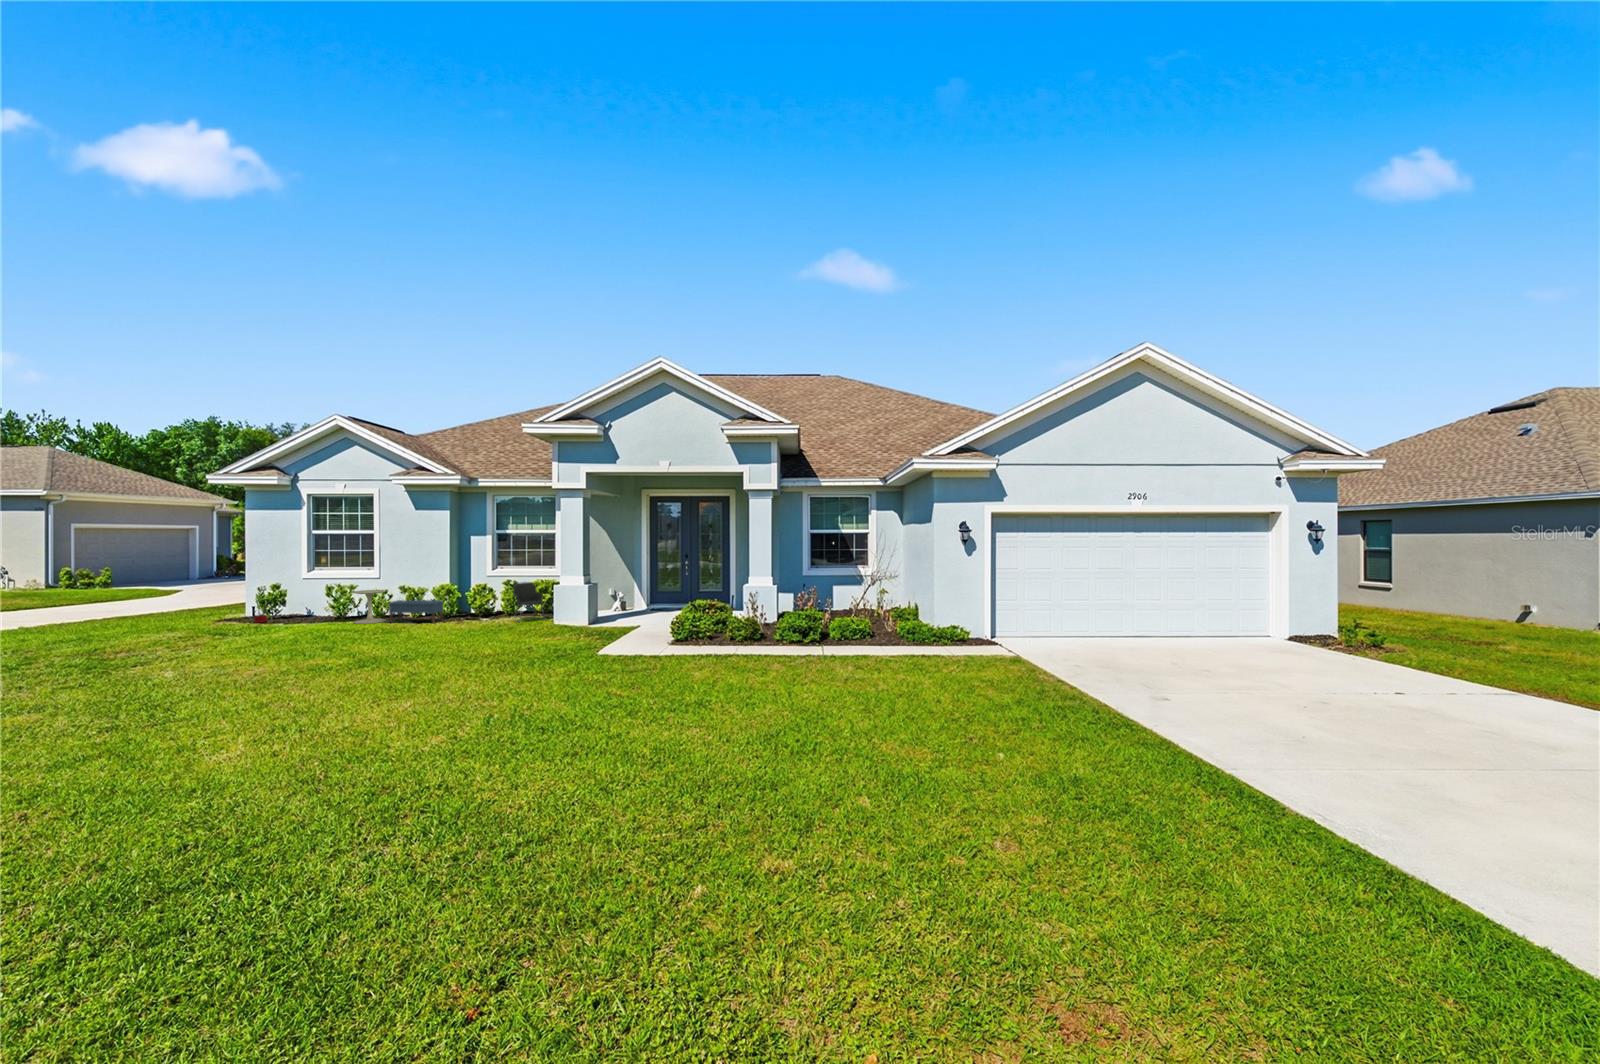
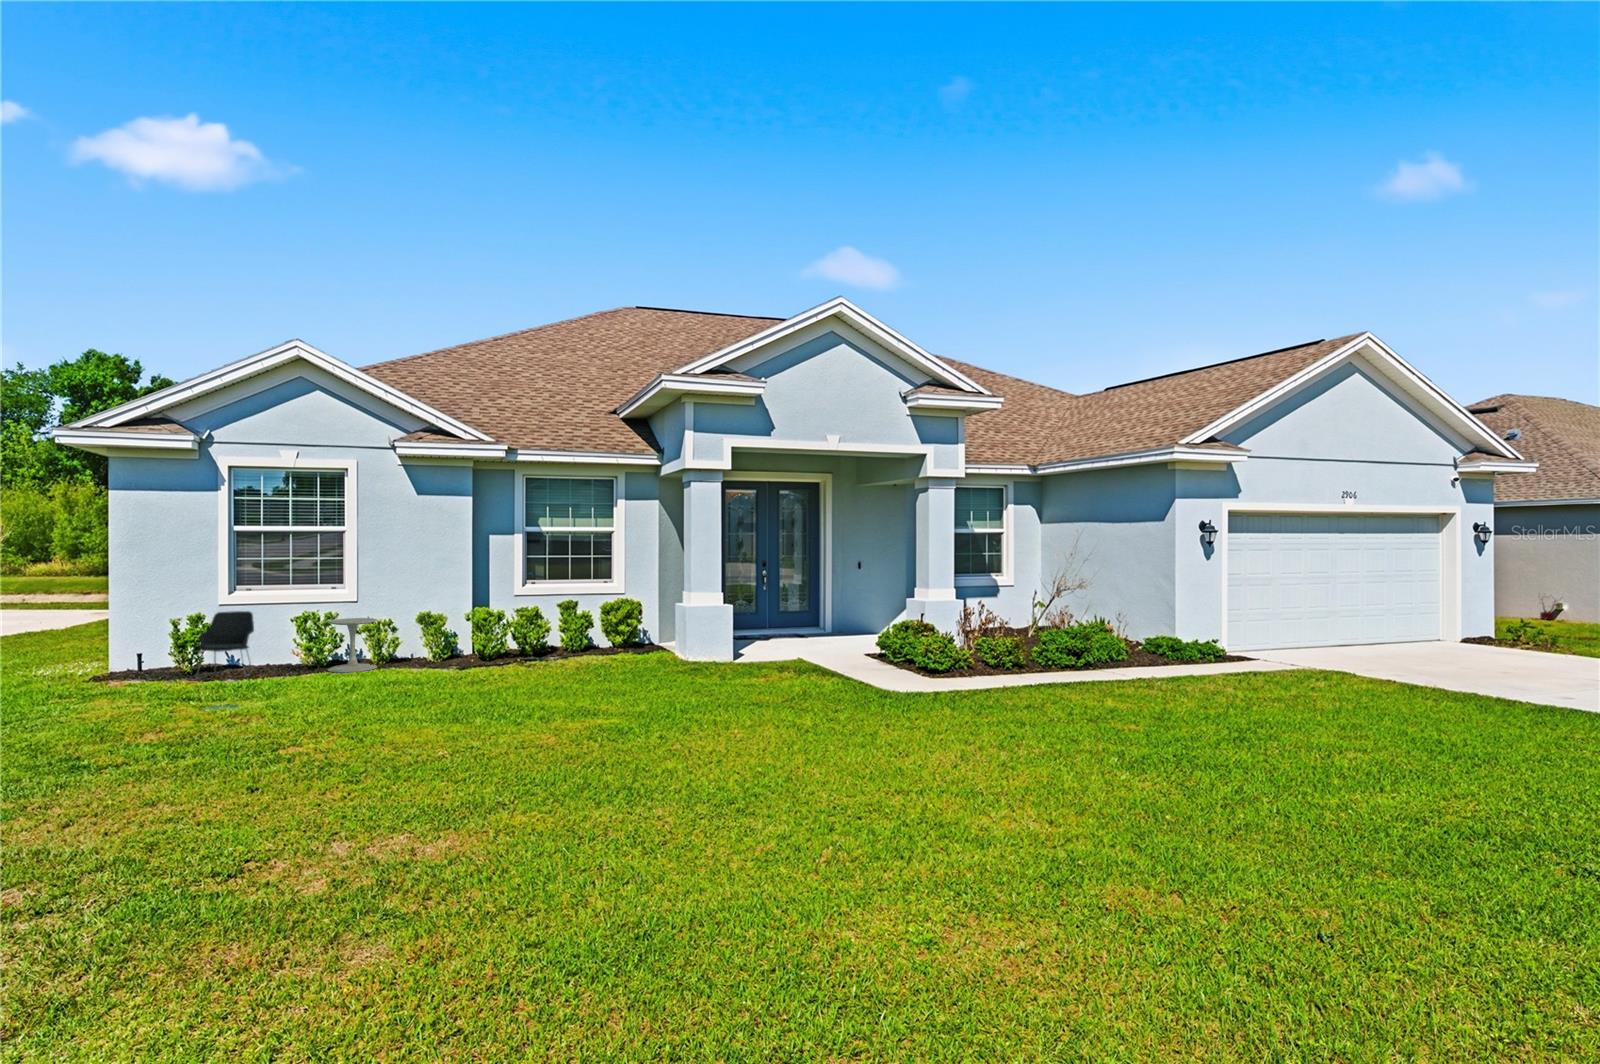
chair: present [513,582,545,622] -> present [196,611,254,679]
decorative plant: present [254,599,270,623] -> present [1540,601,1562,620]
bench: present [389,600,443,623] -> none [396,631,475,670]

